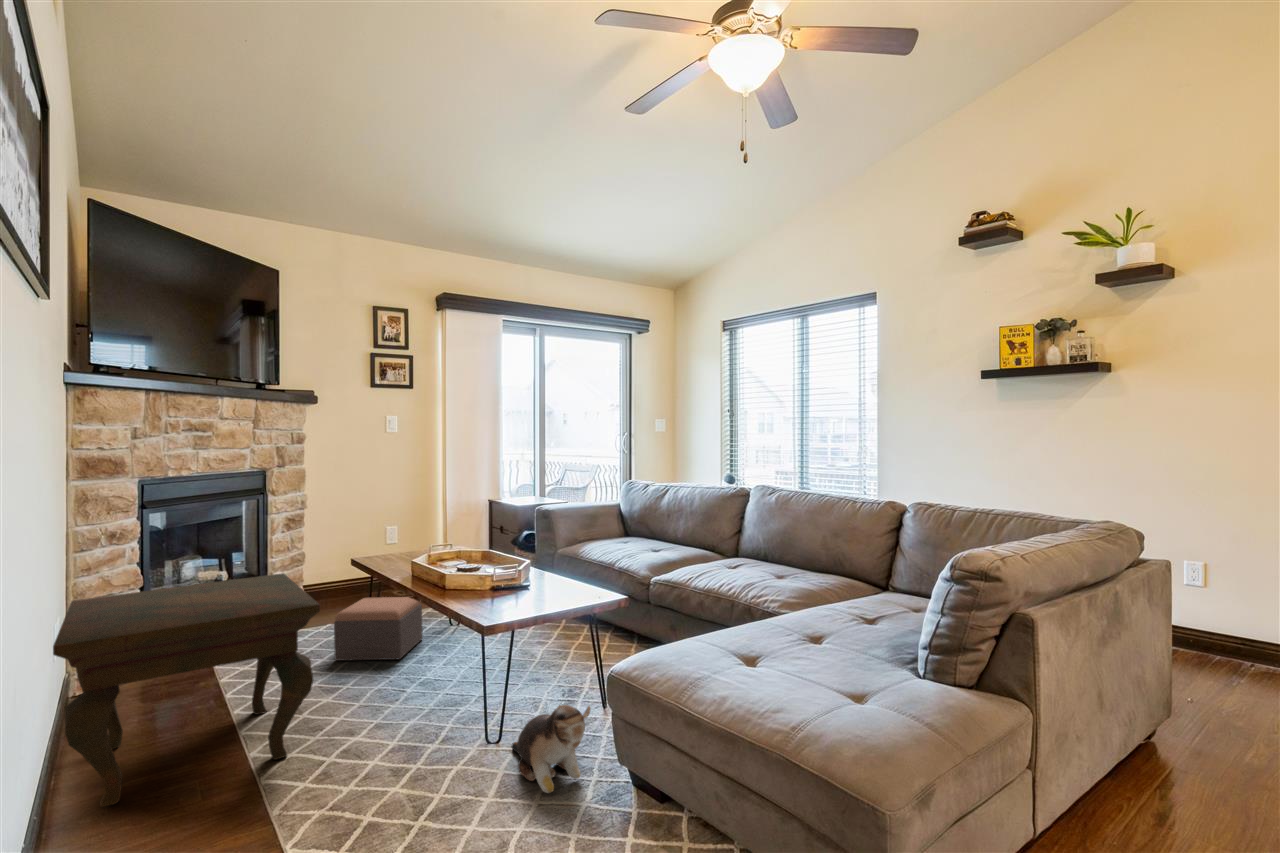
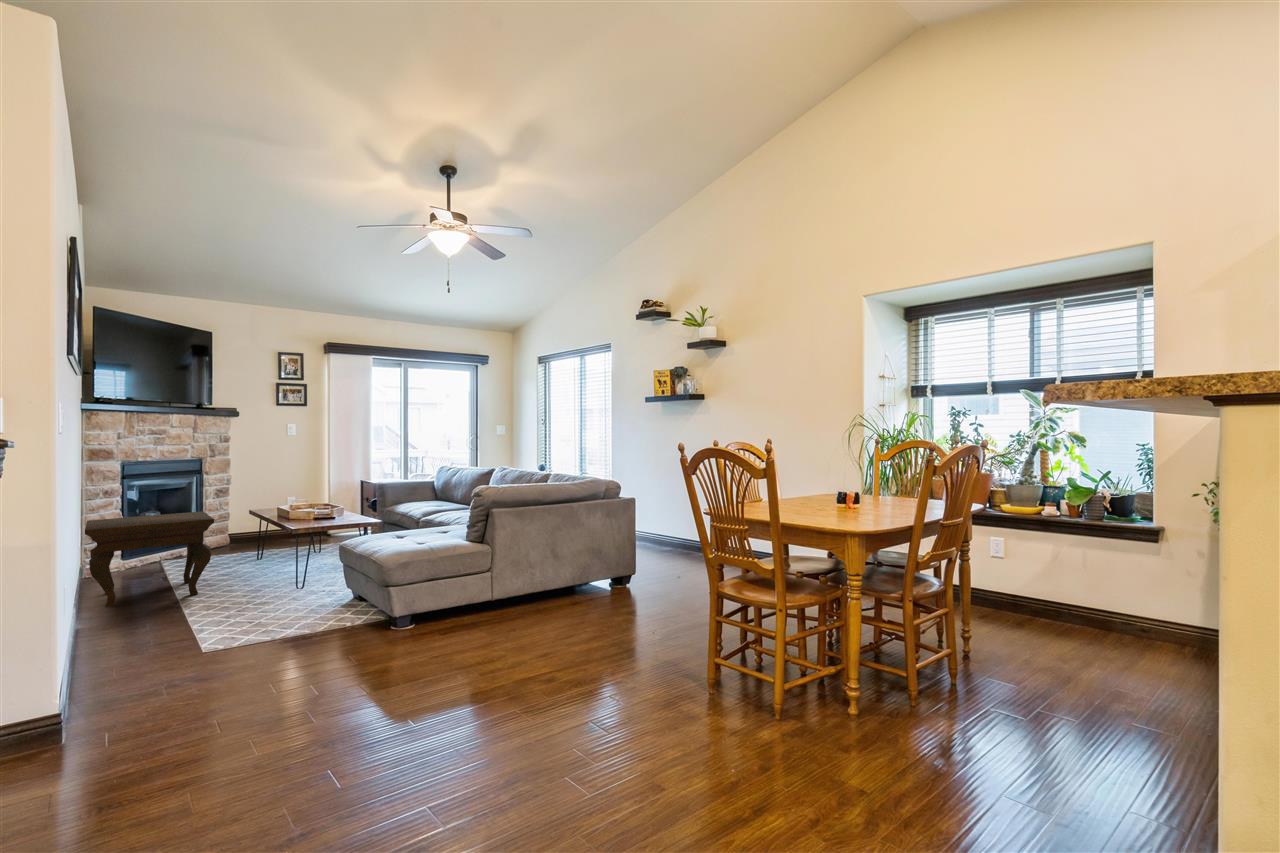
footstool: present [334,597,423,661] -> none [237,532,294,565]
plush toy: present [512,705,591,793] -> none [308,560,336,600]

